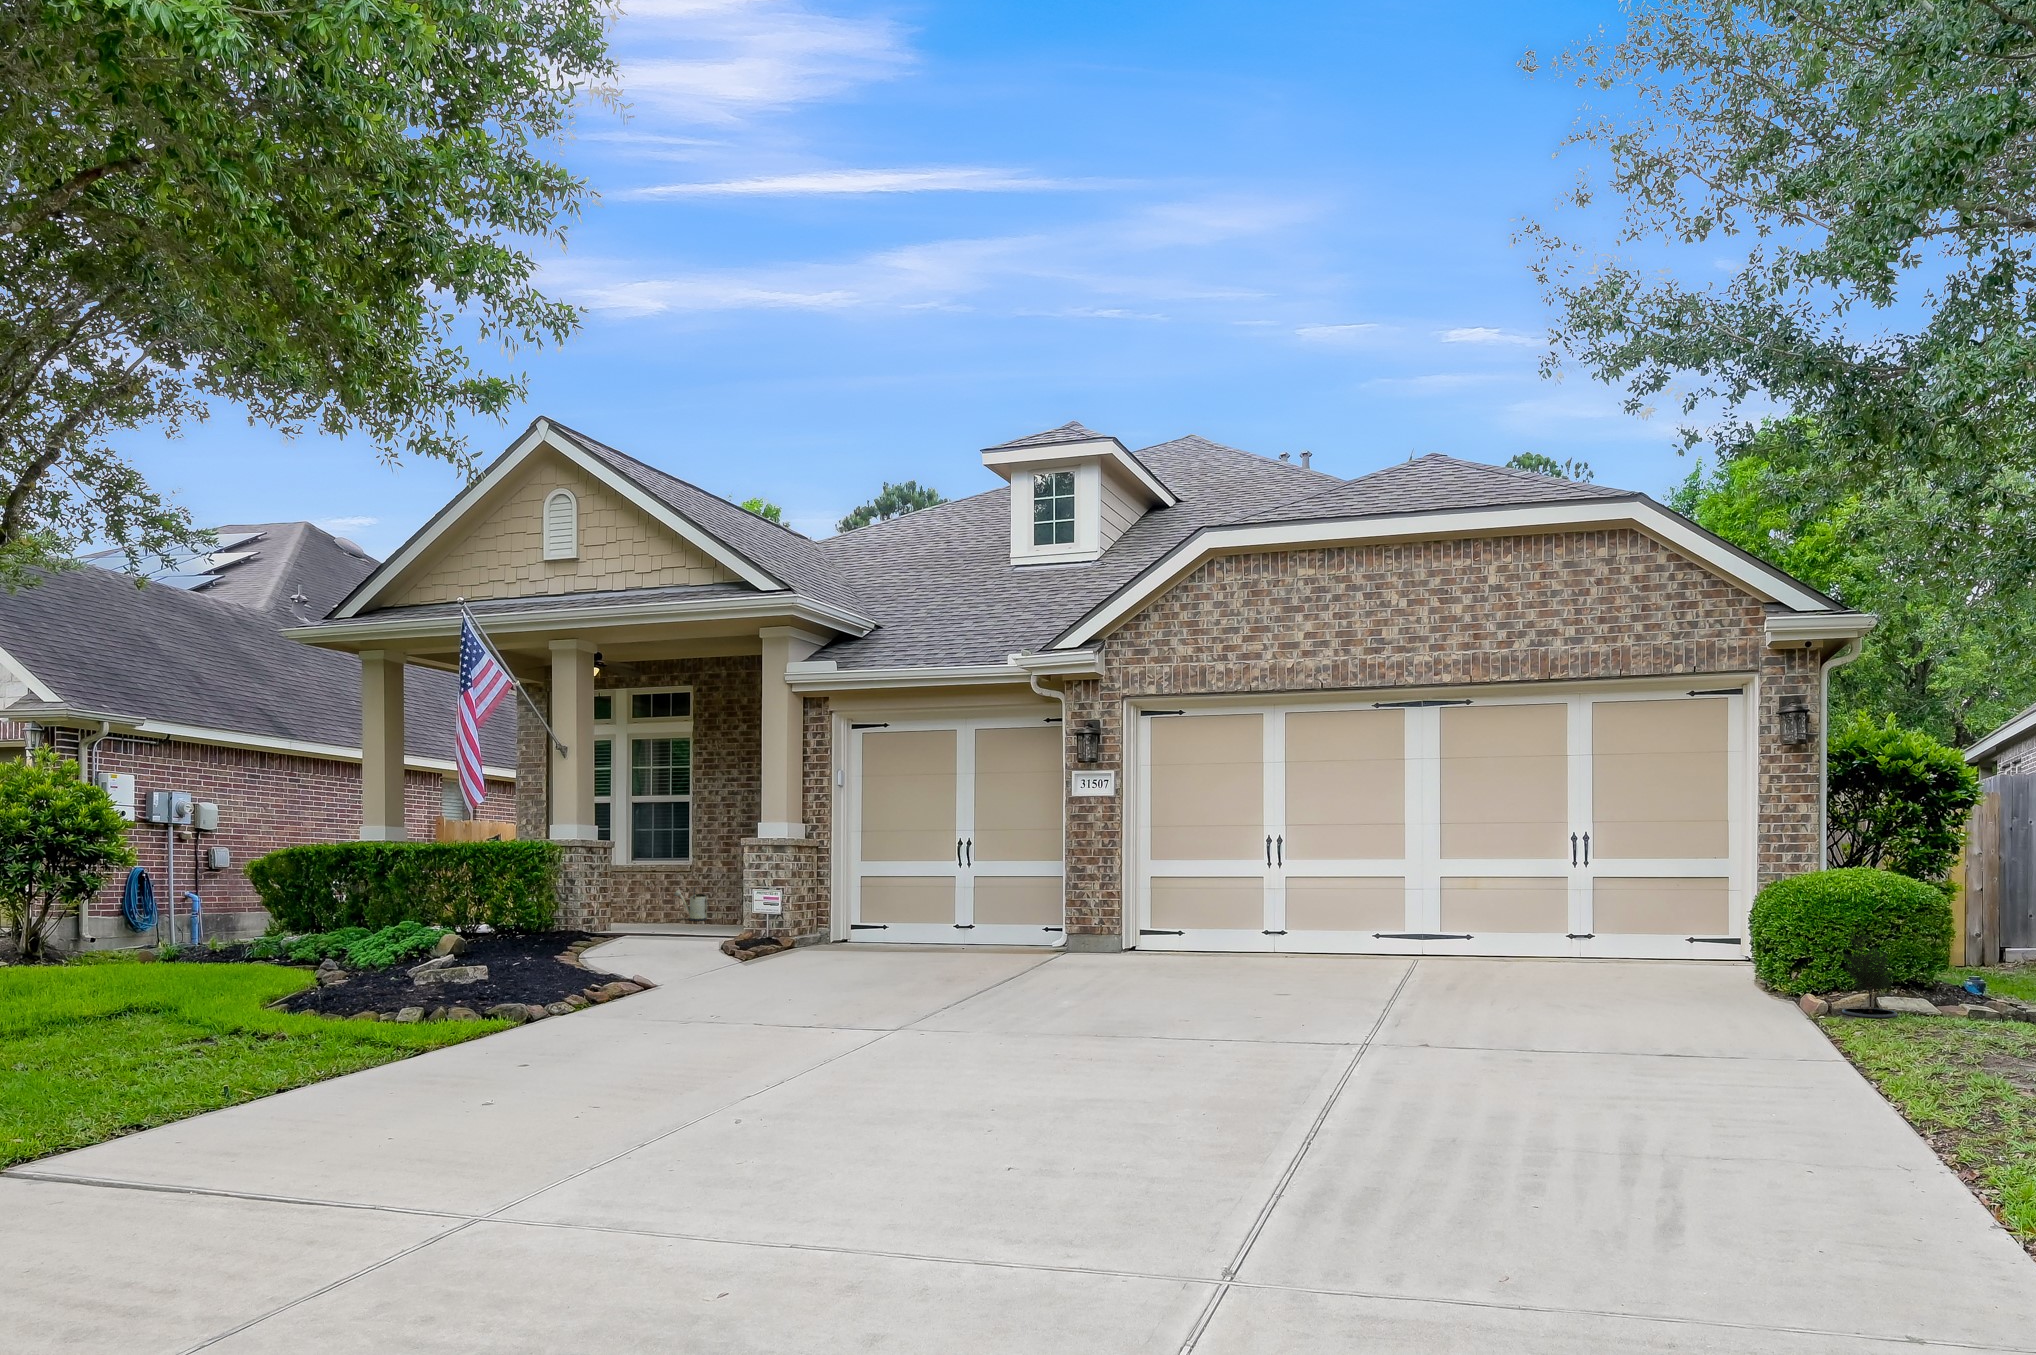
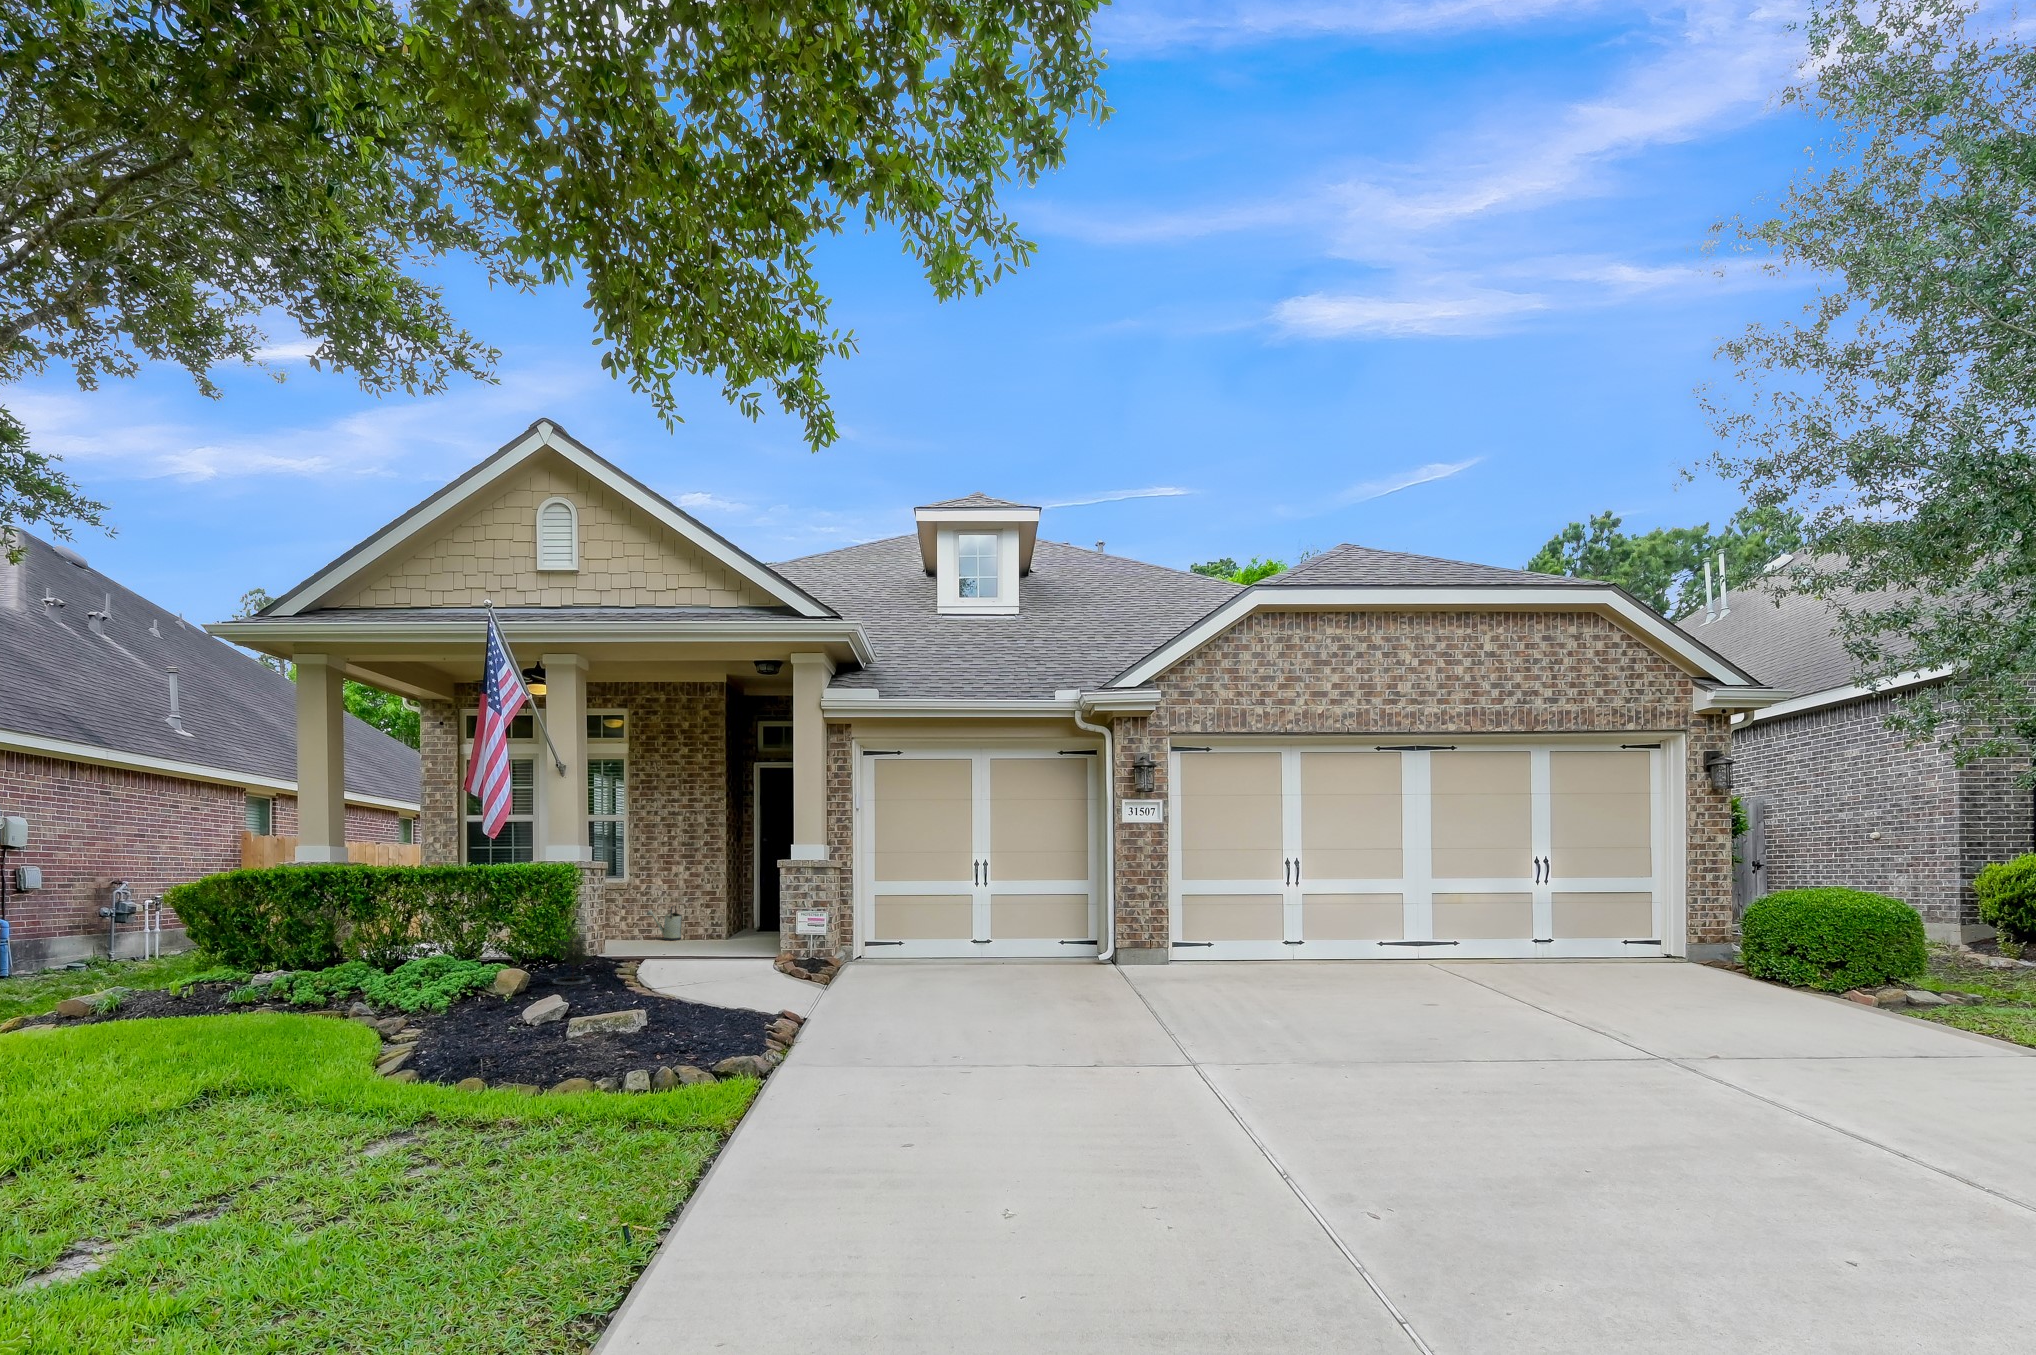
potted tree: present [1841,926,1897,1018] -> present [553,923,590,985]

